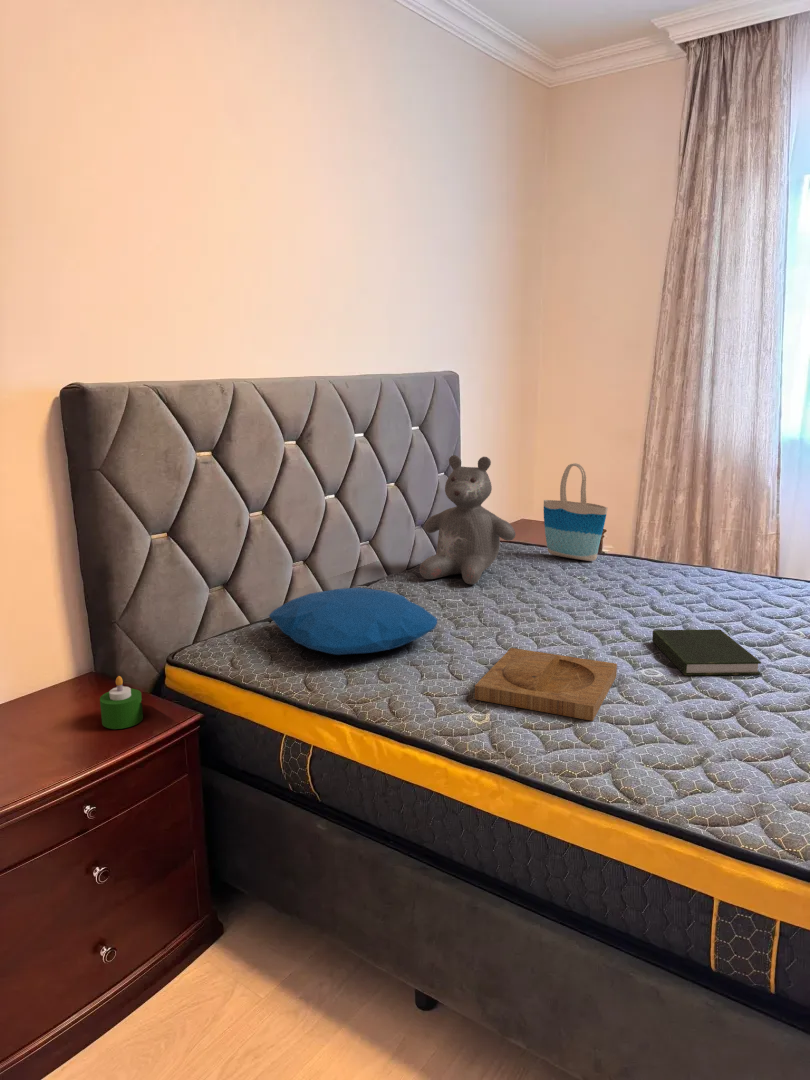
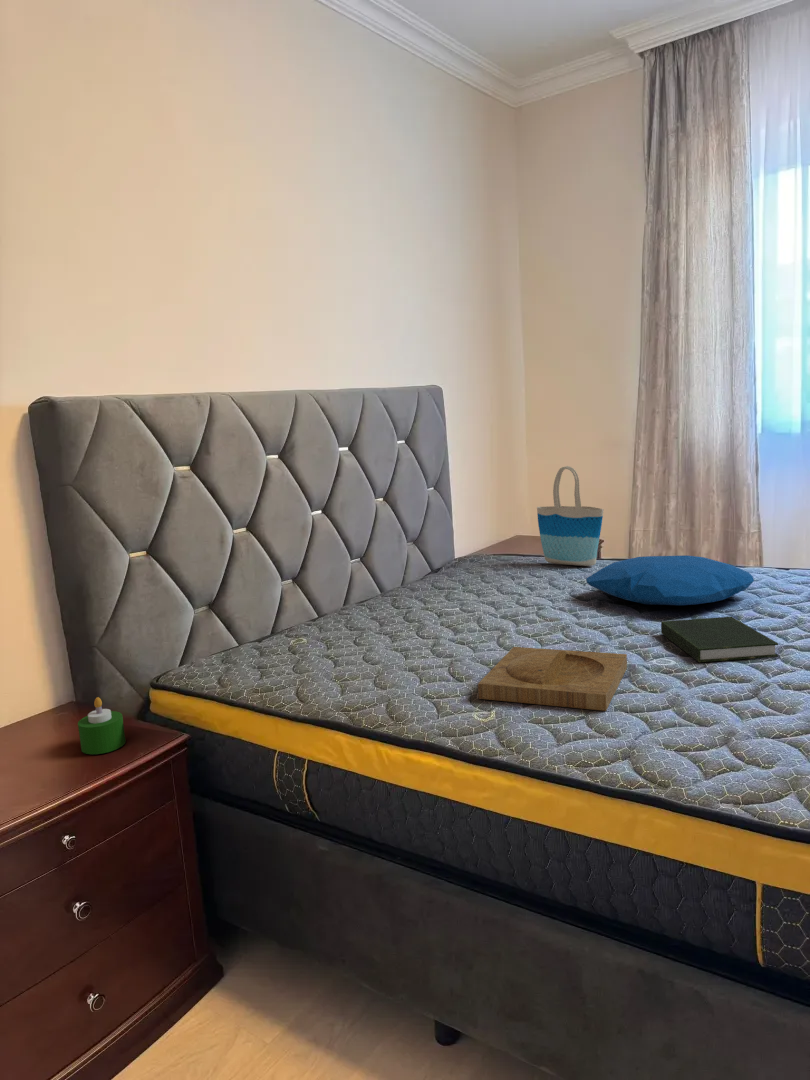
teddy bear: present [420,455,516,584] -> none [413,462,510,594]
pillow: present [269,588,437,655] -> present [586,555,754,605]

